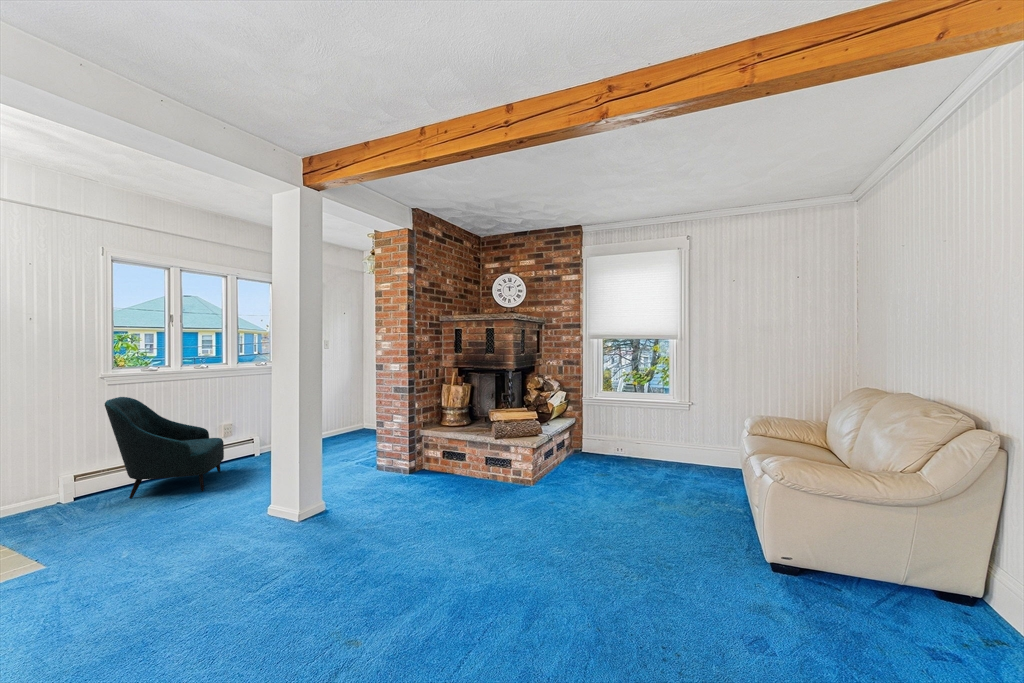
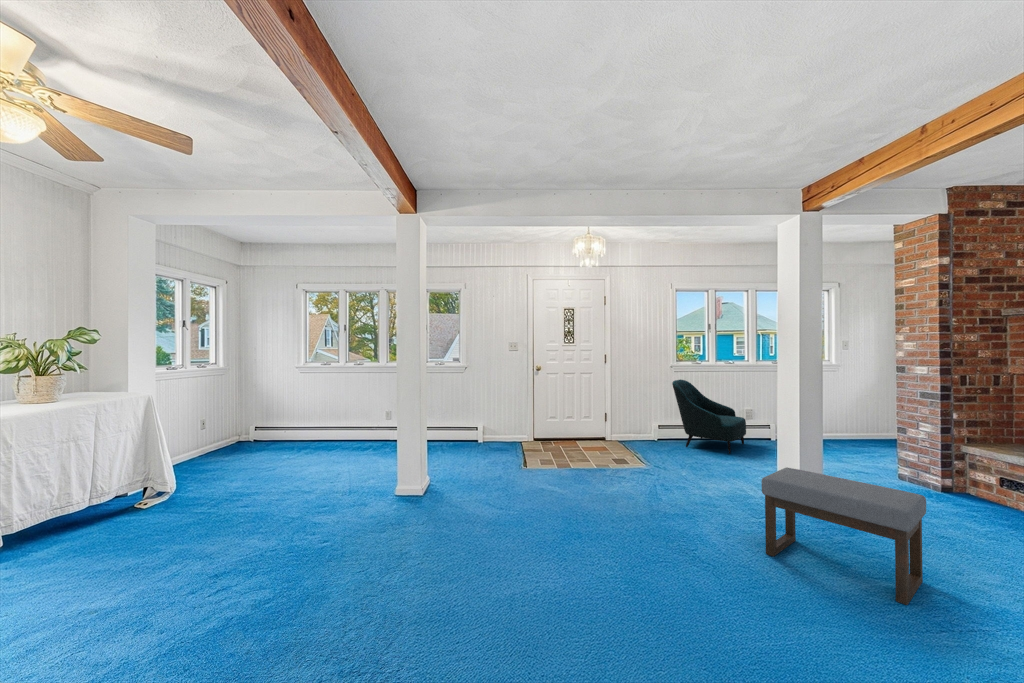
ottoman: none [271,493,432,637] -> present [762,468,926,605]

